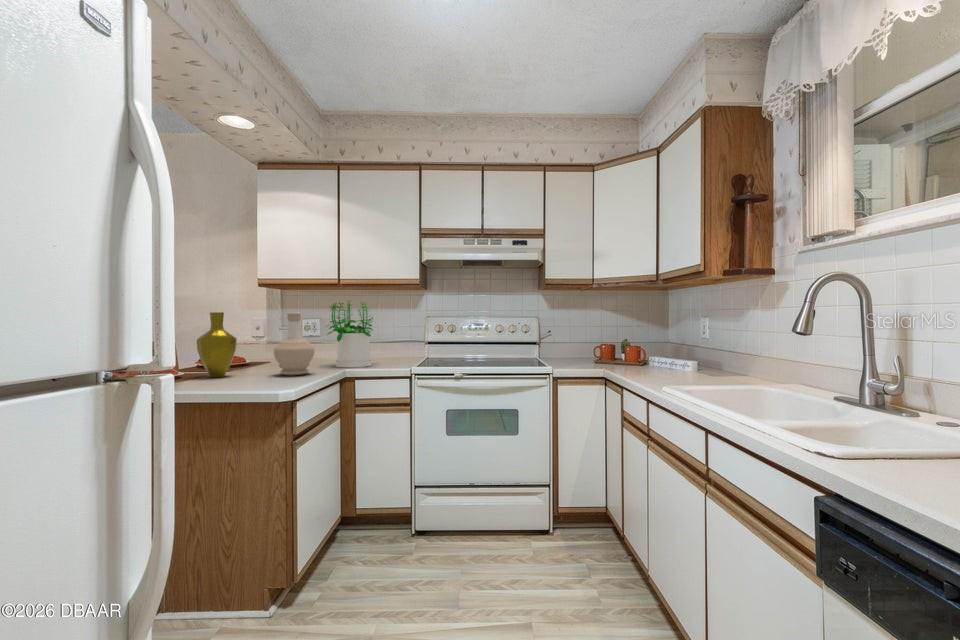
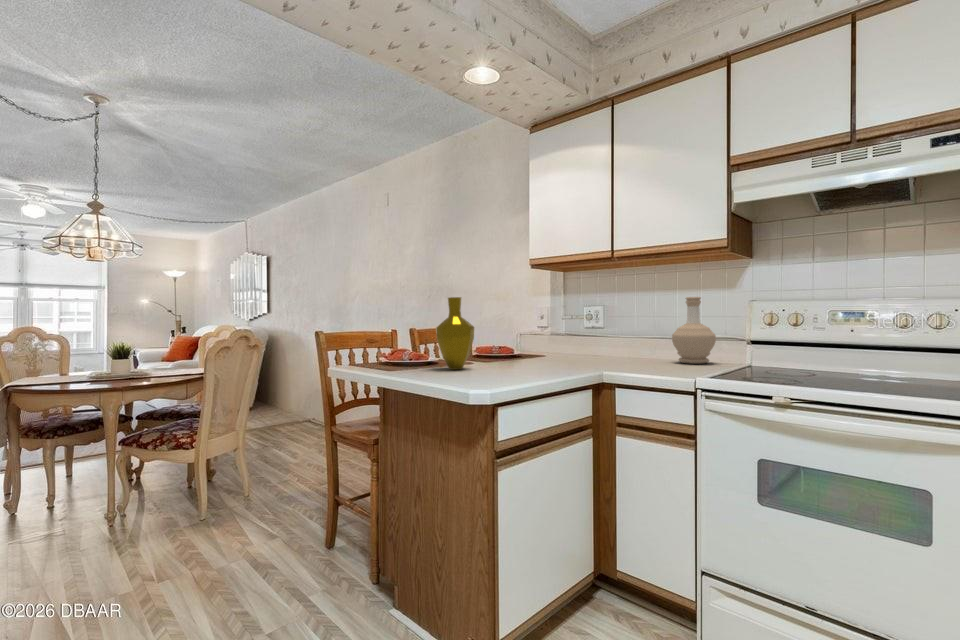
potted plant: present [326,301,373,368] -> none [582,278,655,371]
bottle: present [274,313,314,375] -> present [672,297,716,364]

